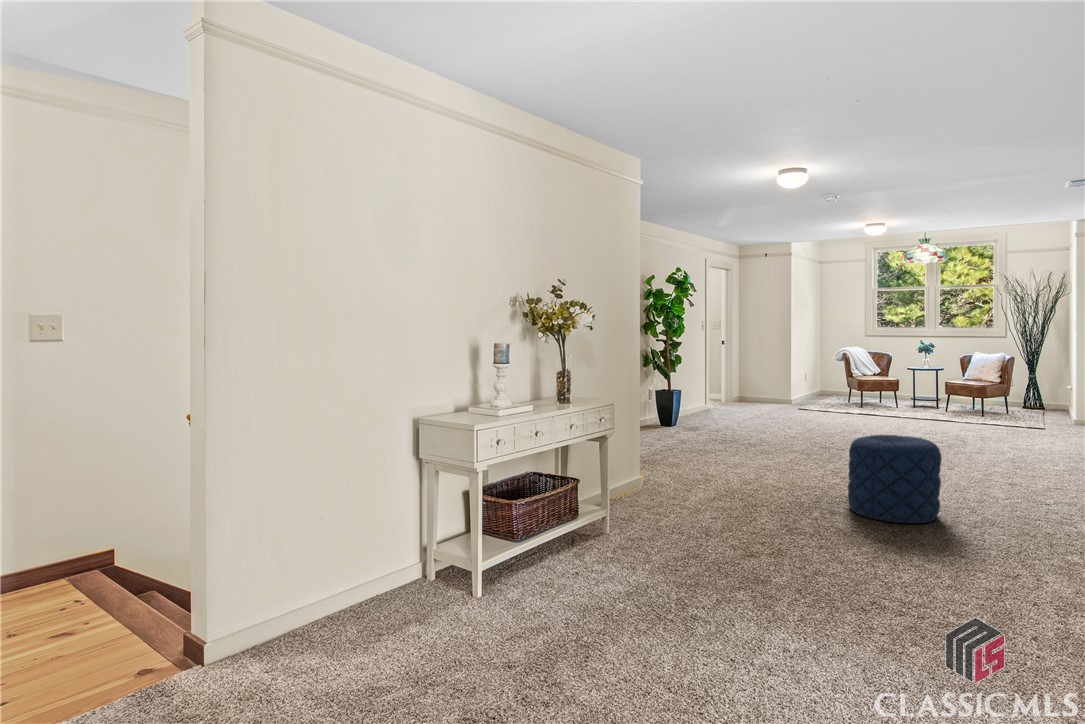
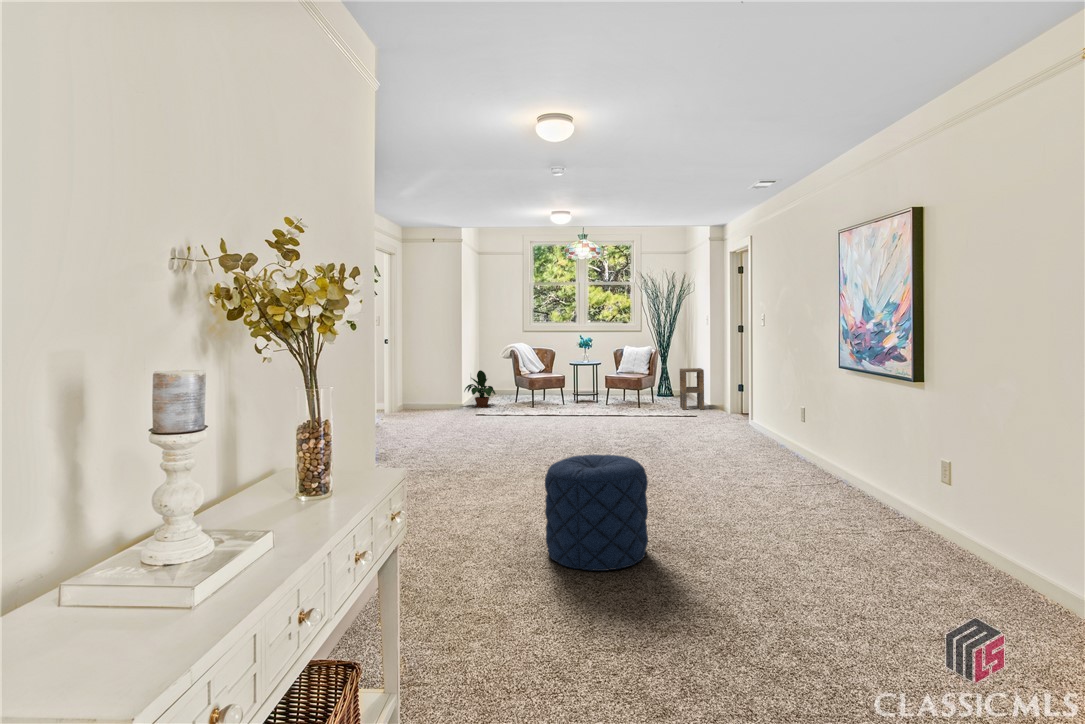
potted plant: none [794,370,826,404] -> present [464,370,495,407]
side table: none [1038,378,1070,424] -> present [680,368,704,410]

